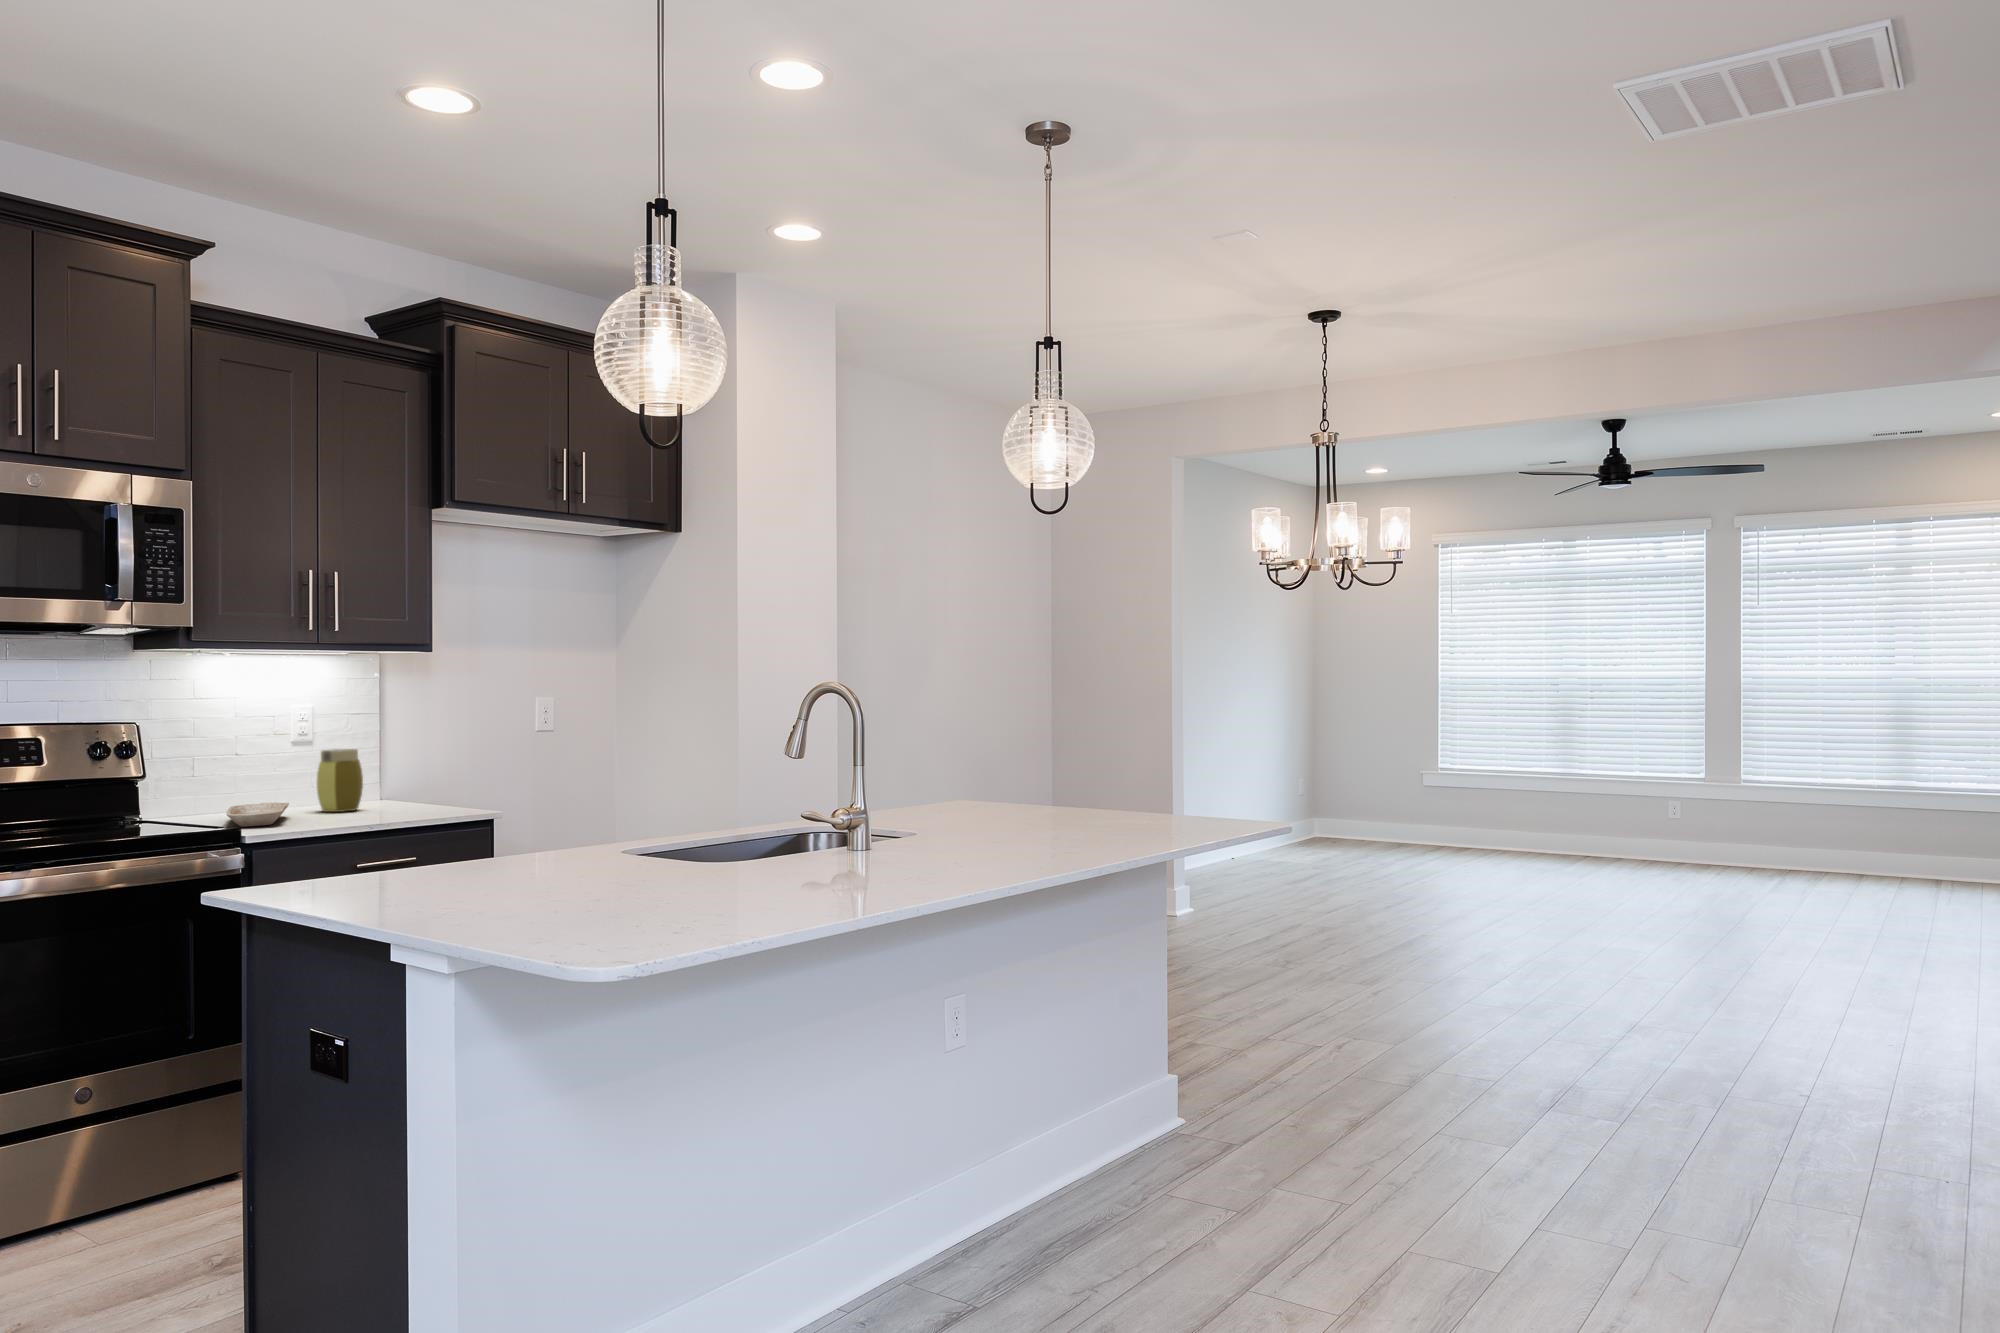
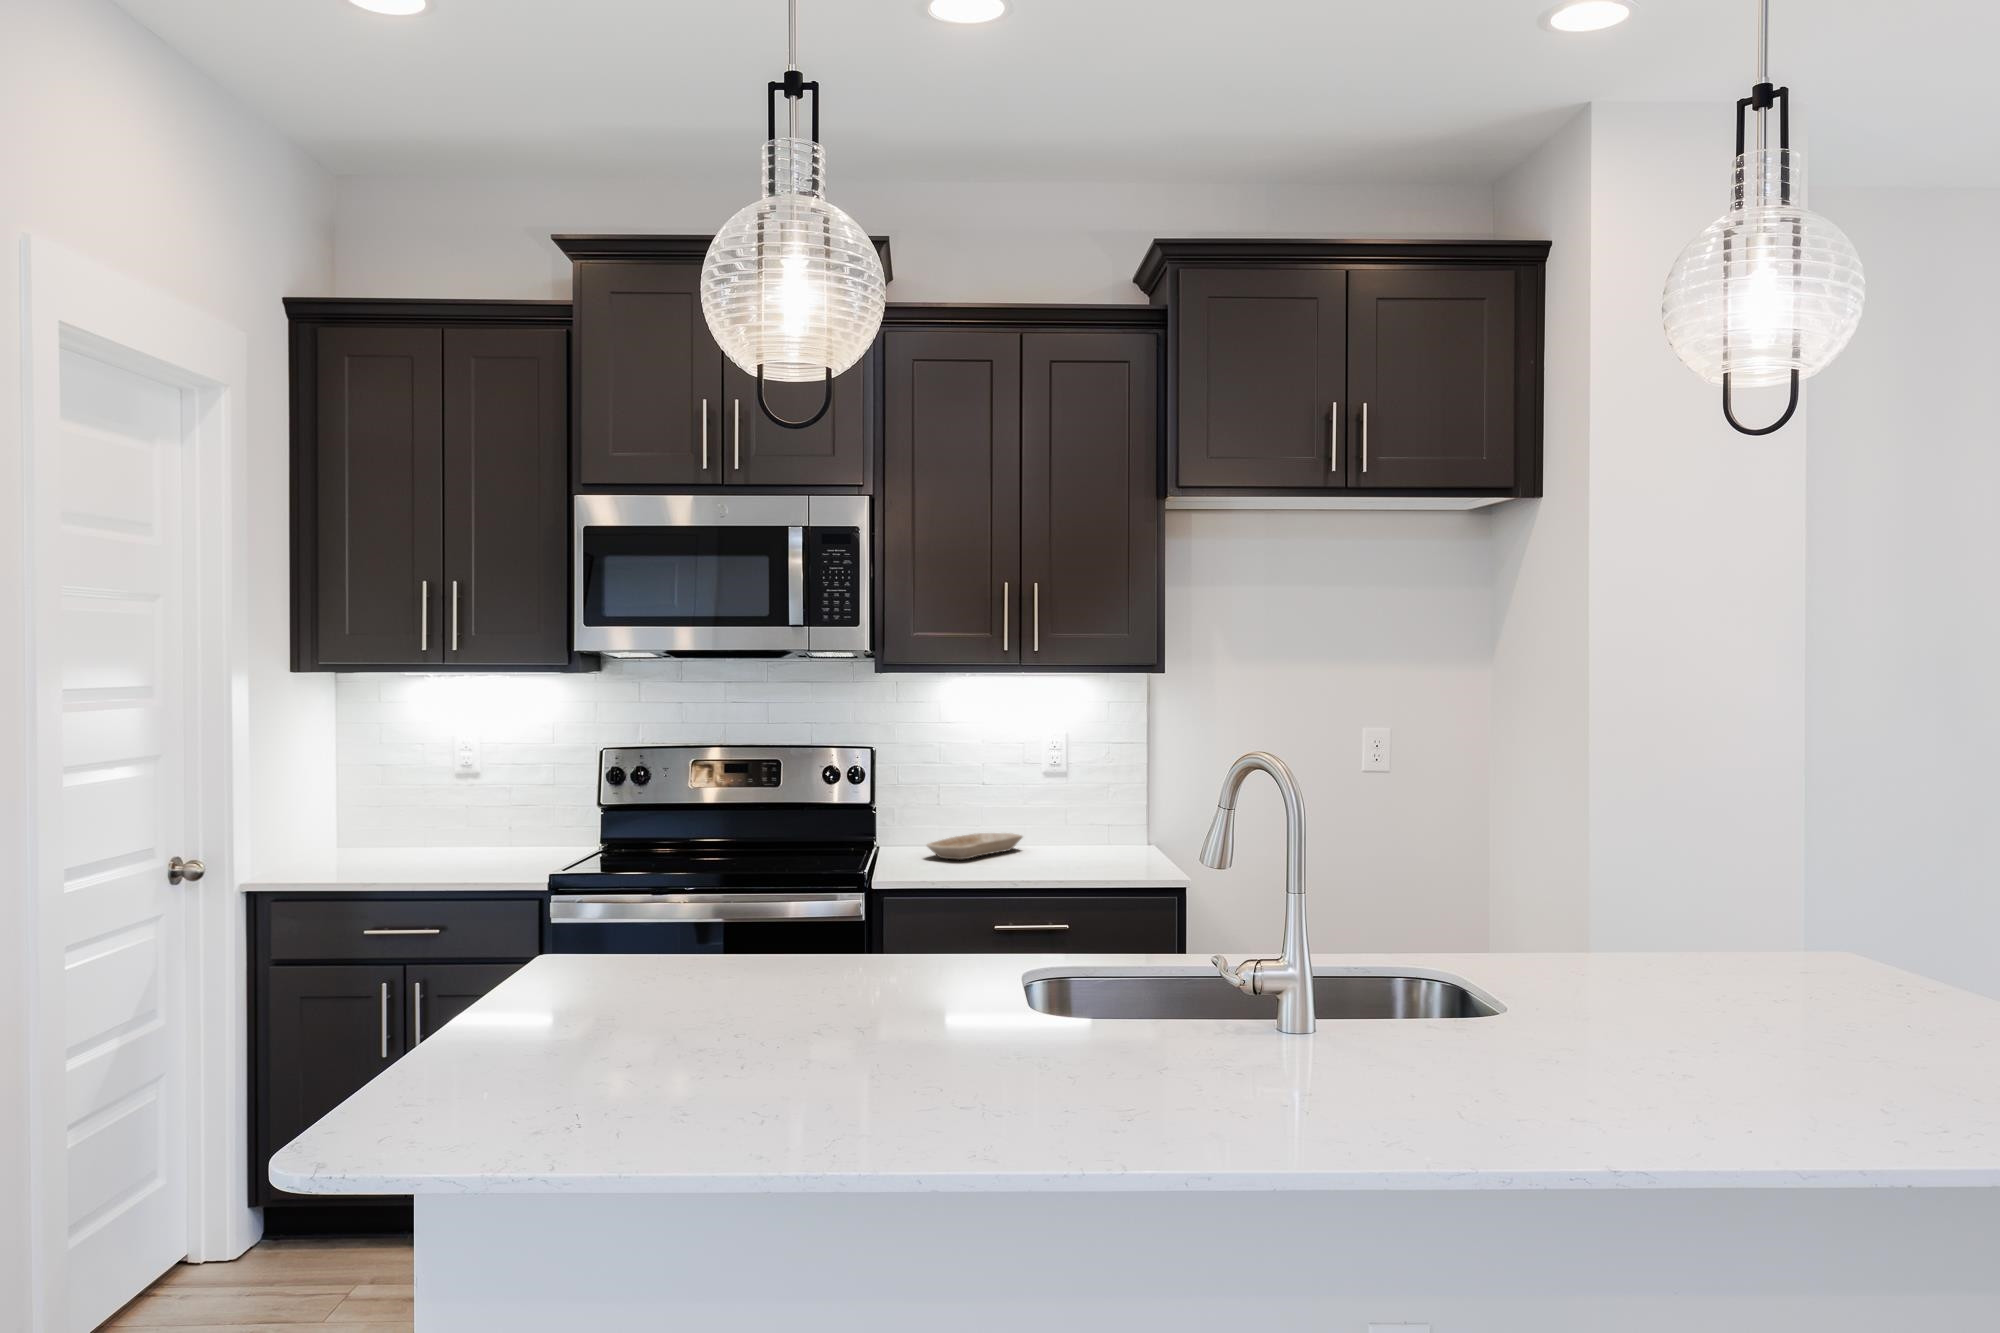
jar: present [317,749,363,812] -> none [1063,782,1111,853]

